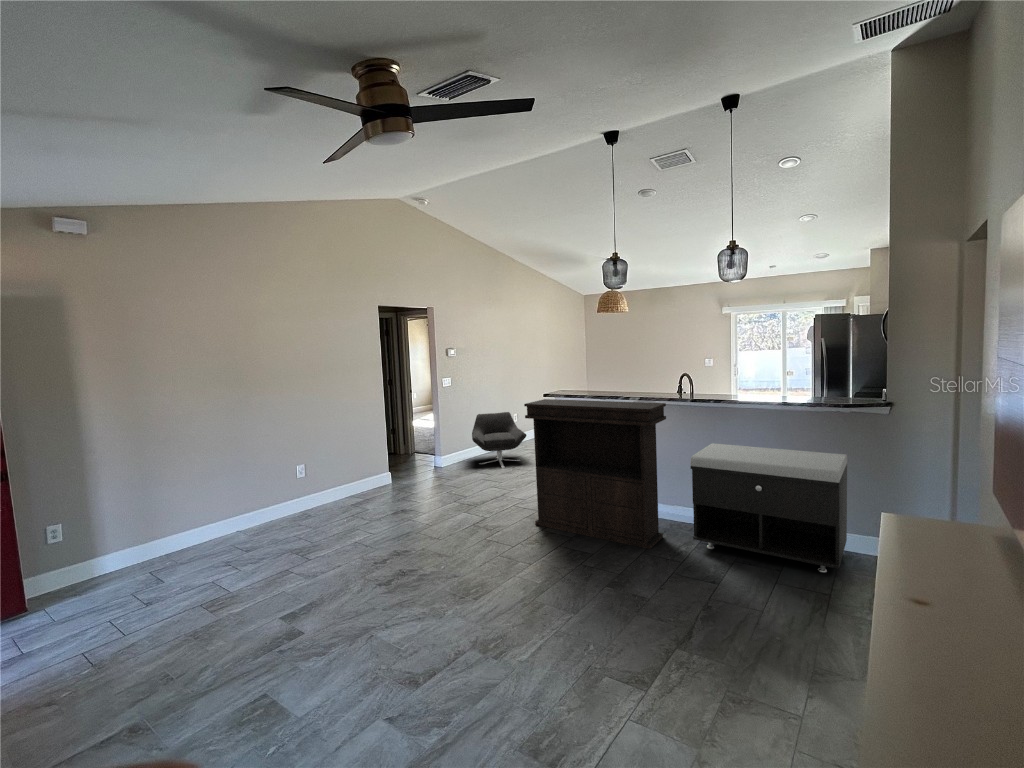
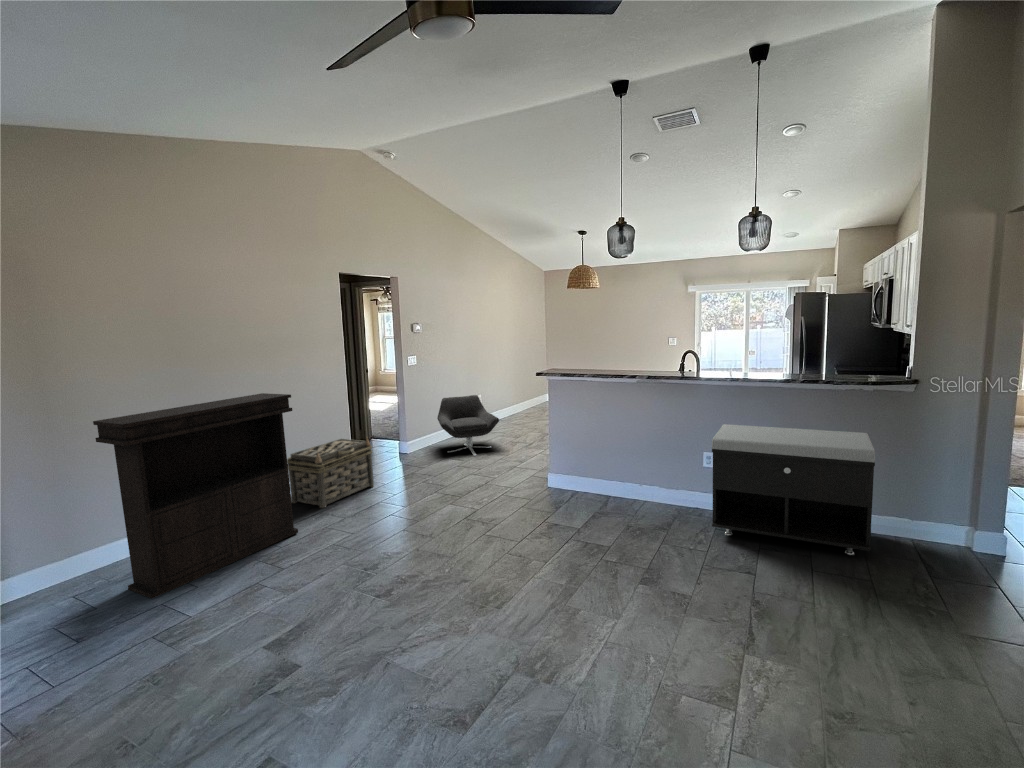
console table: present [524,399,666,549] -> present [93,393,298,599]
basket: none [330,447,406,509] -> present [287,437,374,508]

